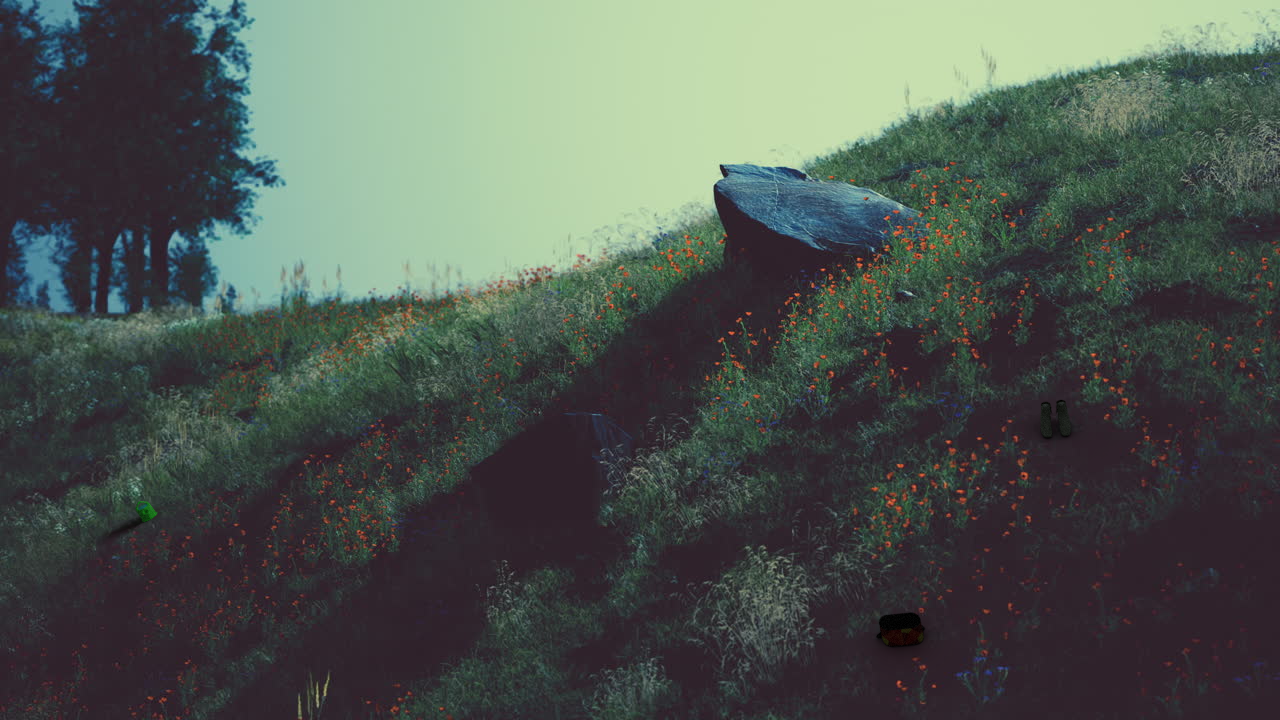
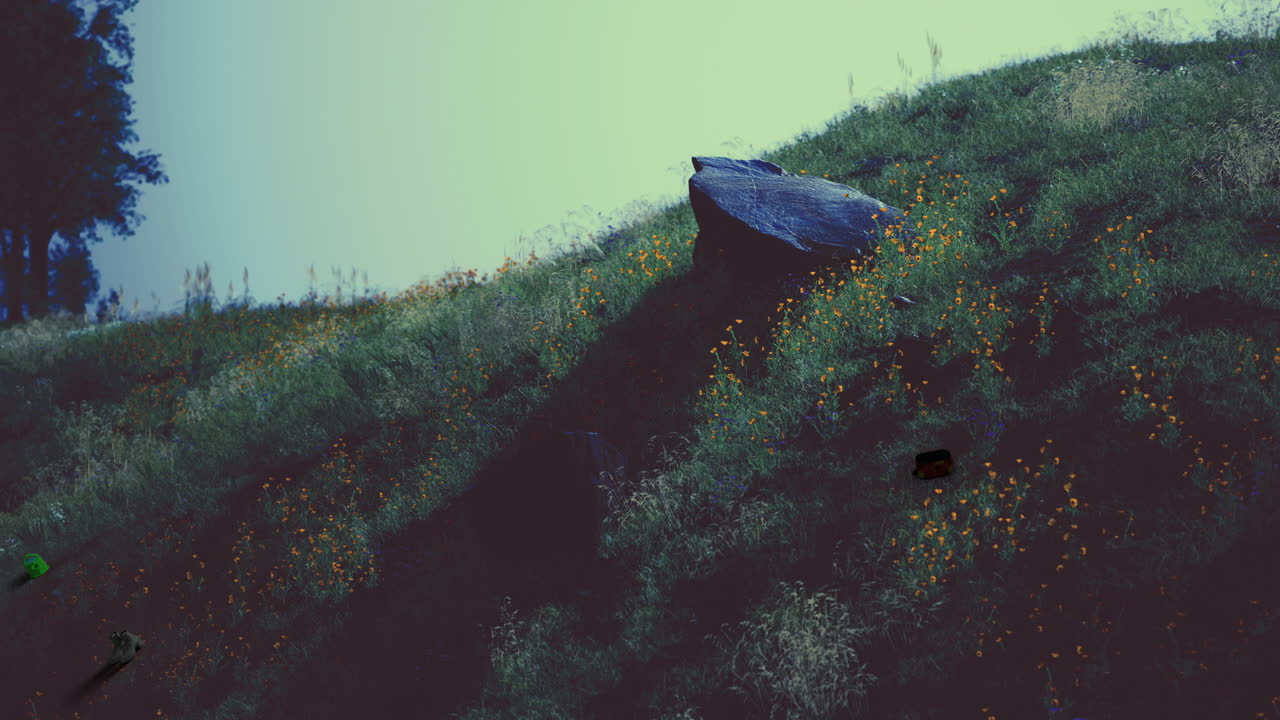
boots: present [1040,400,1071,438] -> present [108,630,143,665]
bag: present [876,612,925,647] -> present [912,449,954,479]

